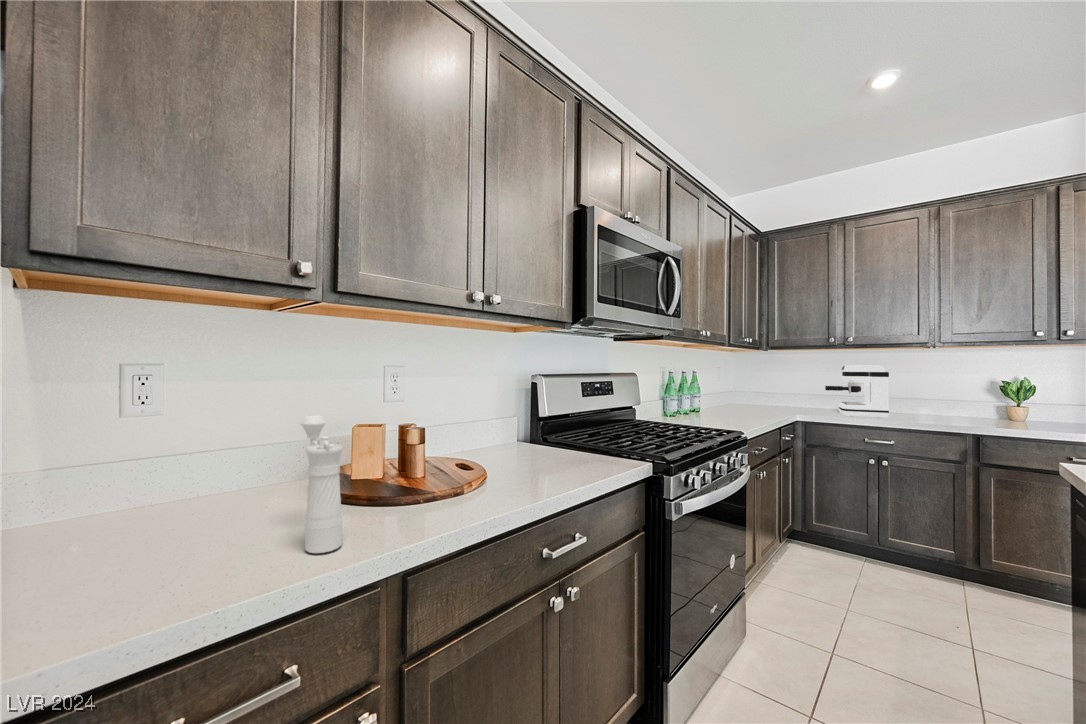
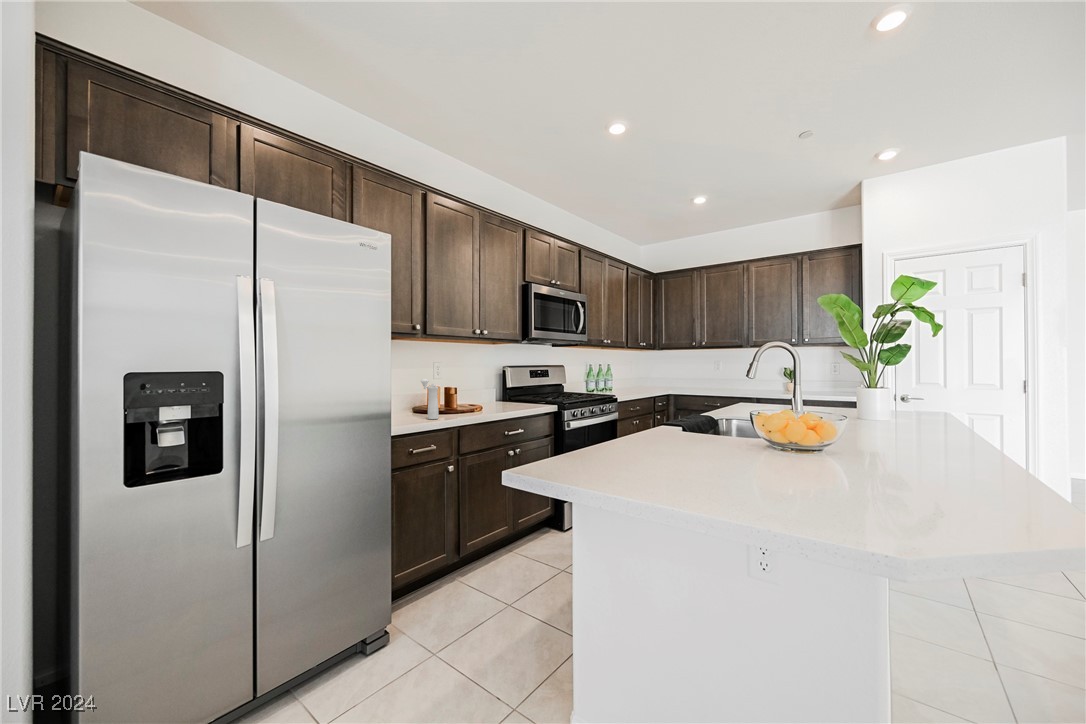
coffee maker: present [825,365,889,418] -> none [687,359,718,390]

